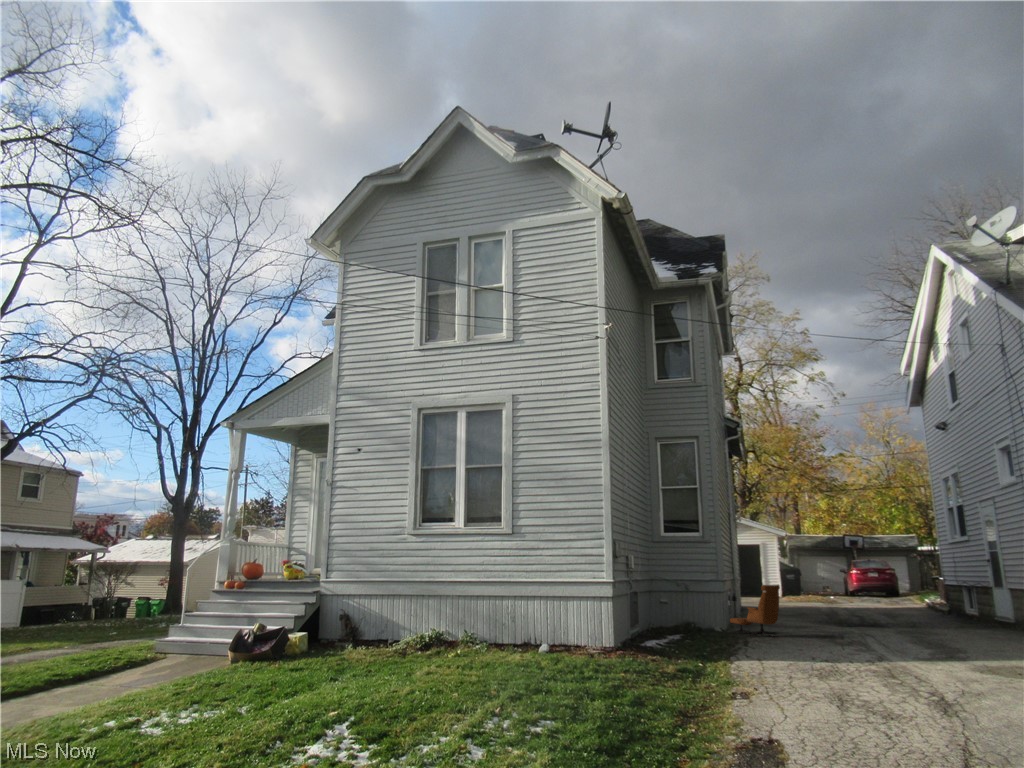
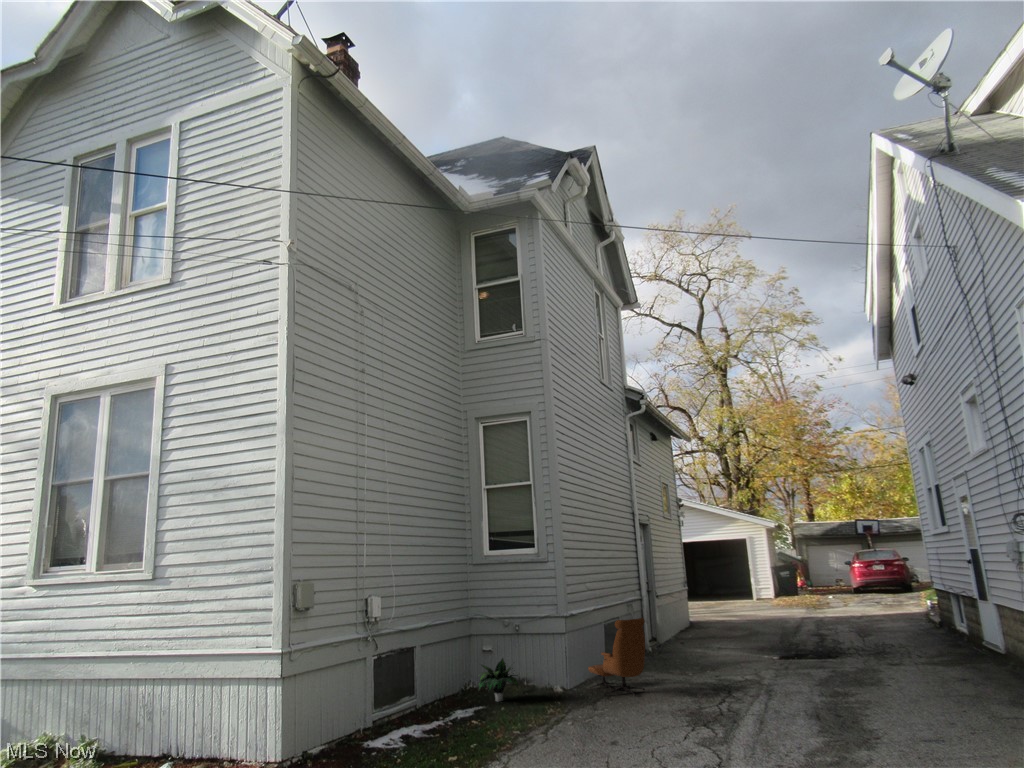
potted plant: none [660,607,694,637] -> present [478,658,518,702]

